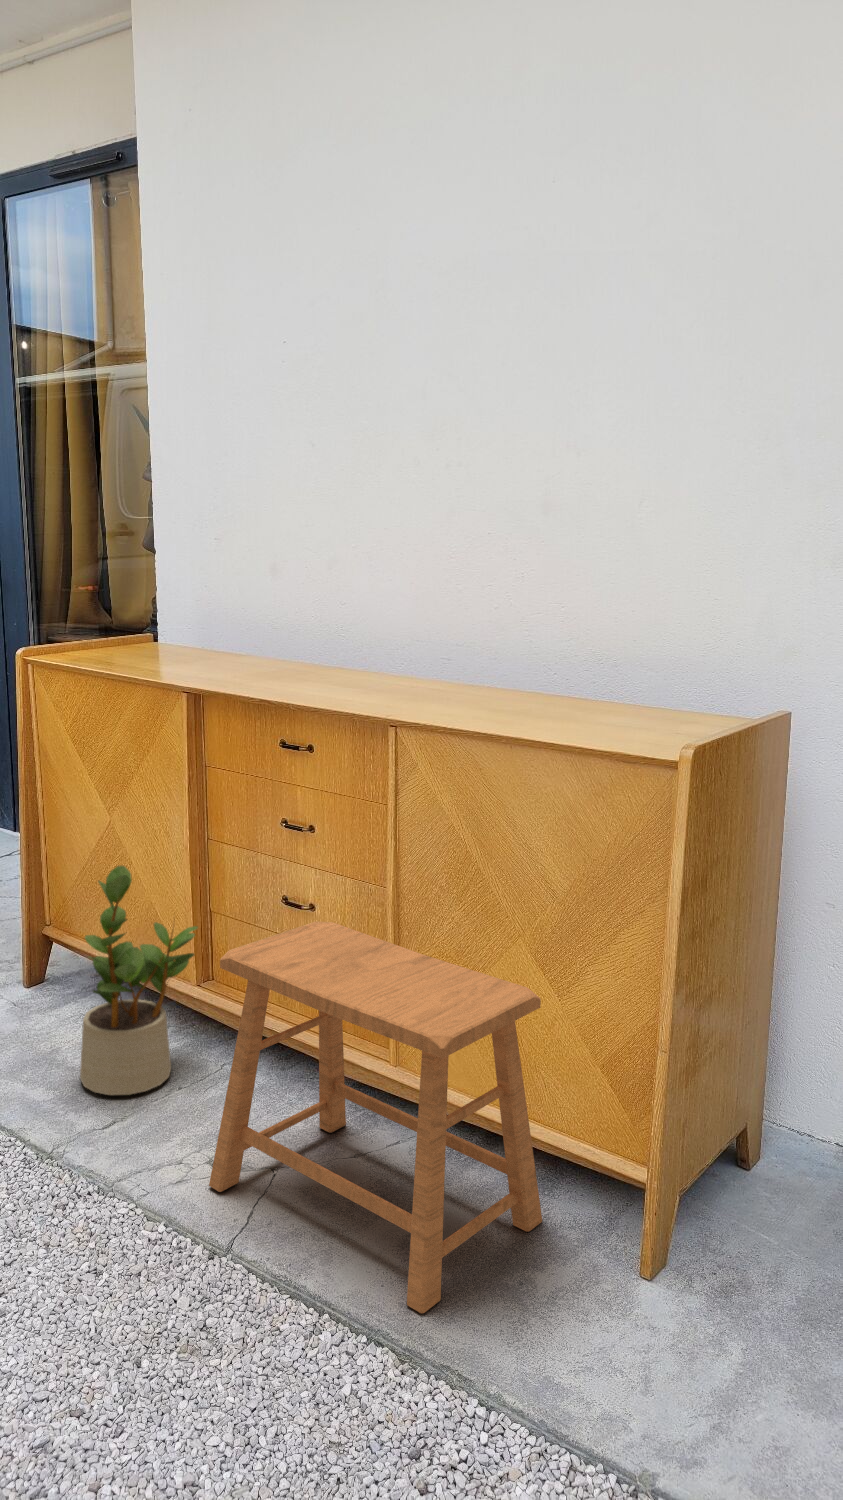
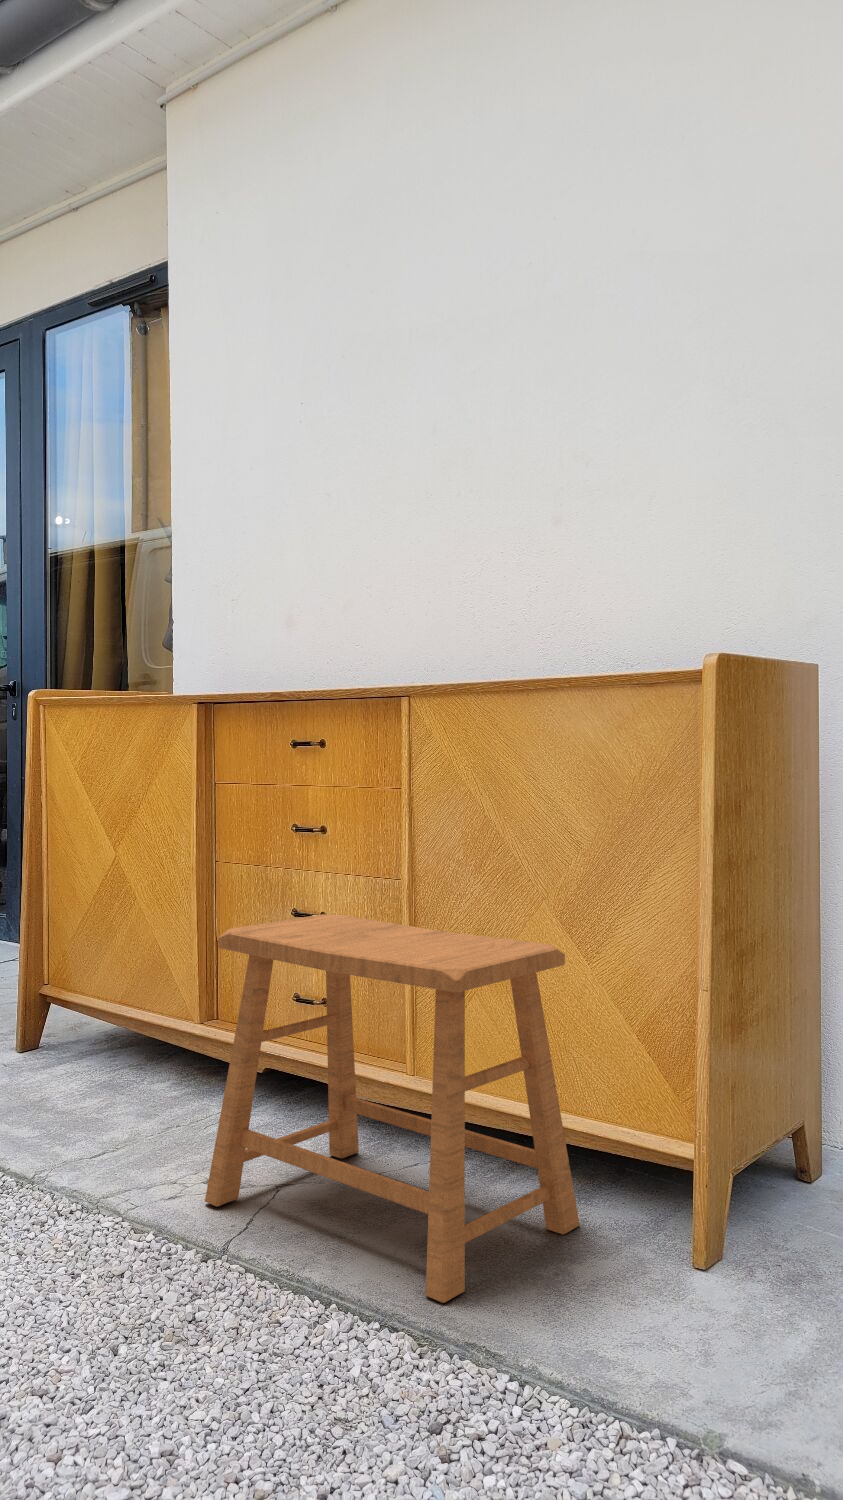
potted plant: present [80,865,198,1095] -> none [69,879,199,1132]

